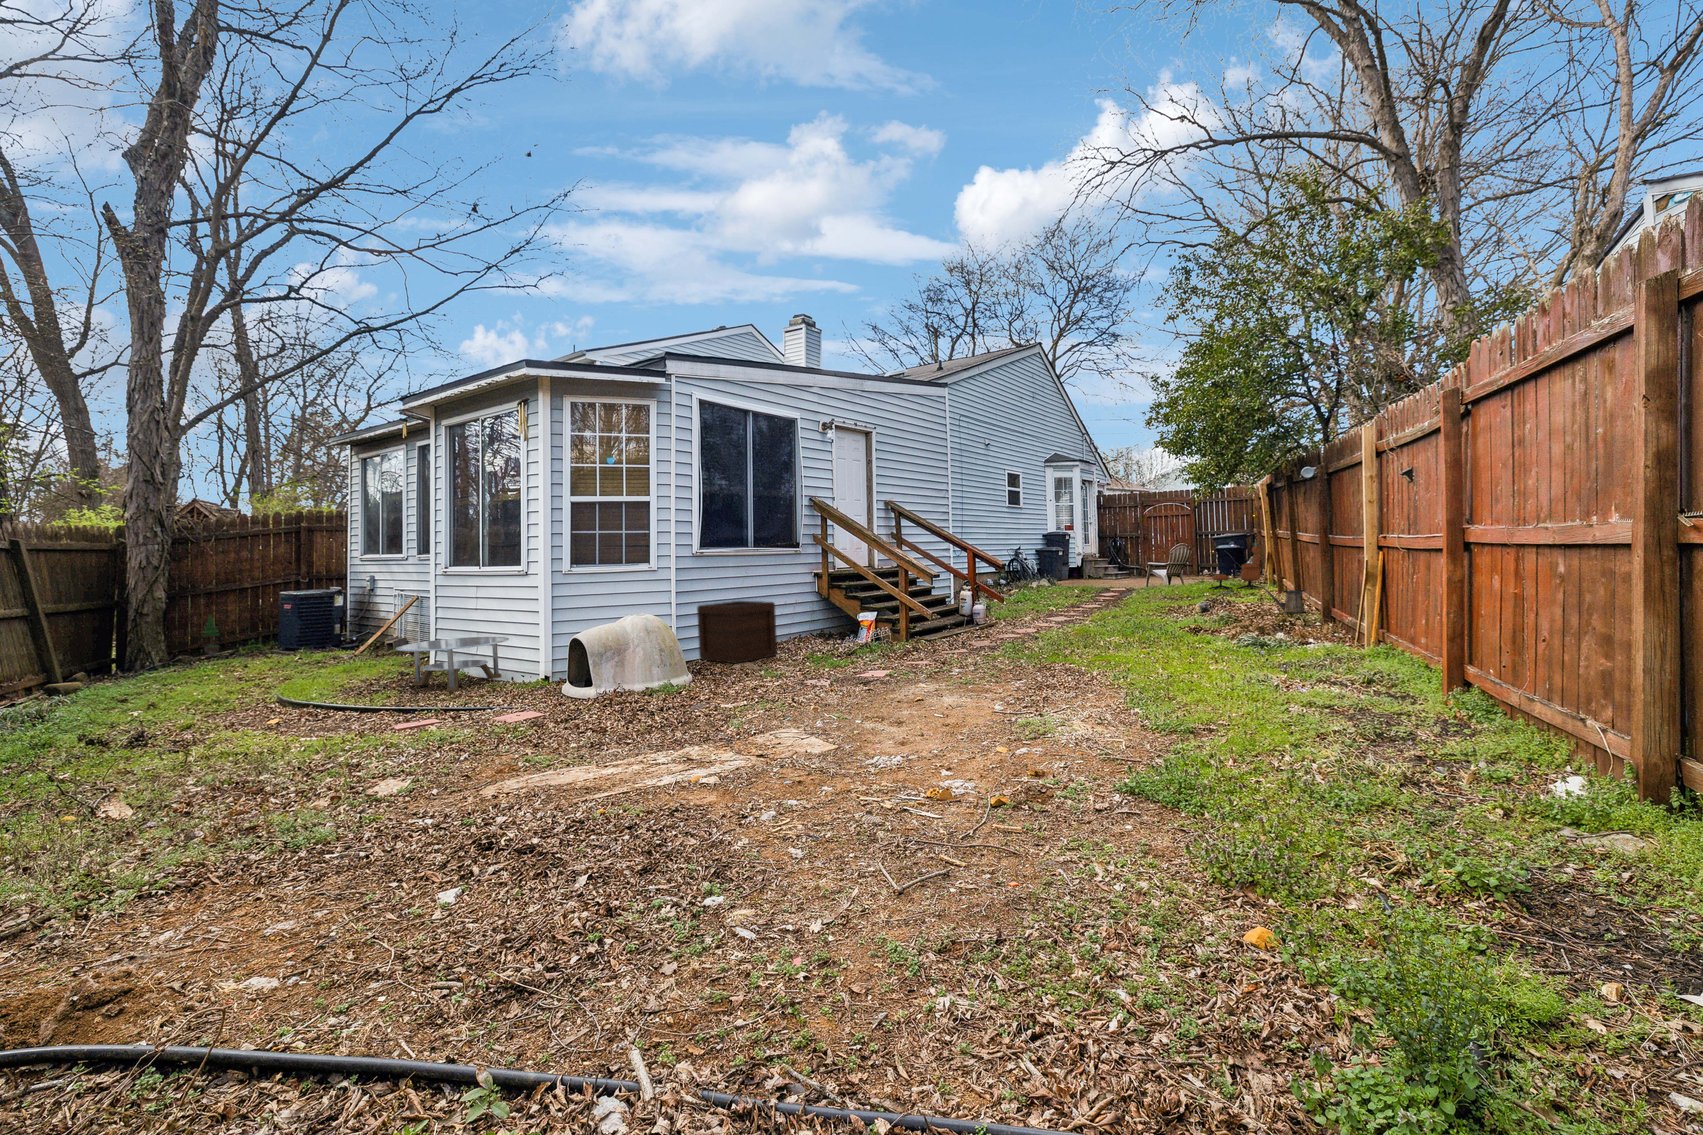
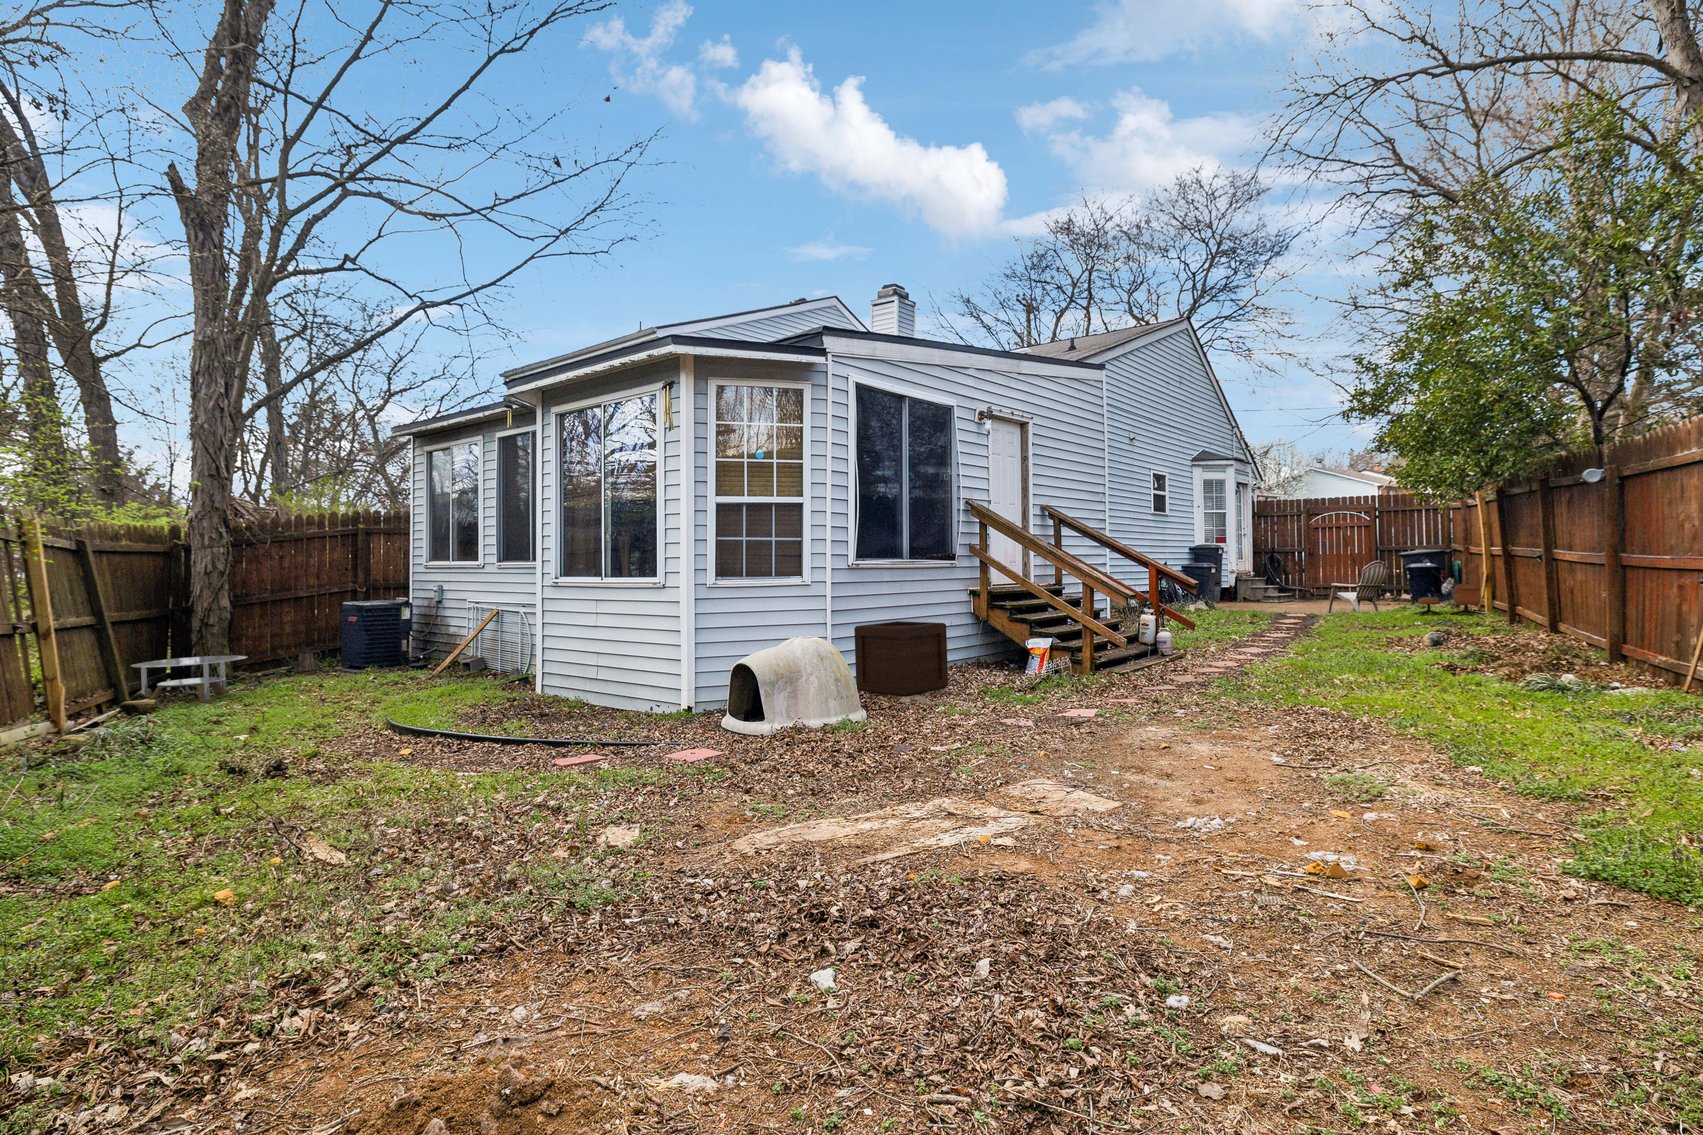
watering can: present [1263,588,1310,613] -> present [278,650,321,672]
potted tree: present [203,615,219,656] -> none [254,630,274,679]
round table: present [396,637,509,692] -> present [131,655,248,703]

